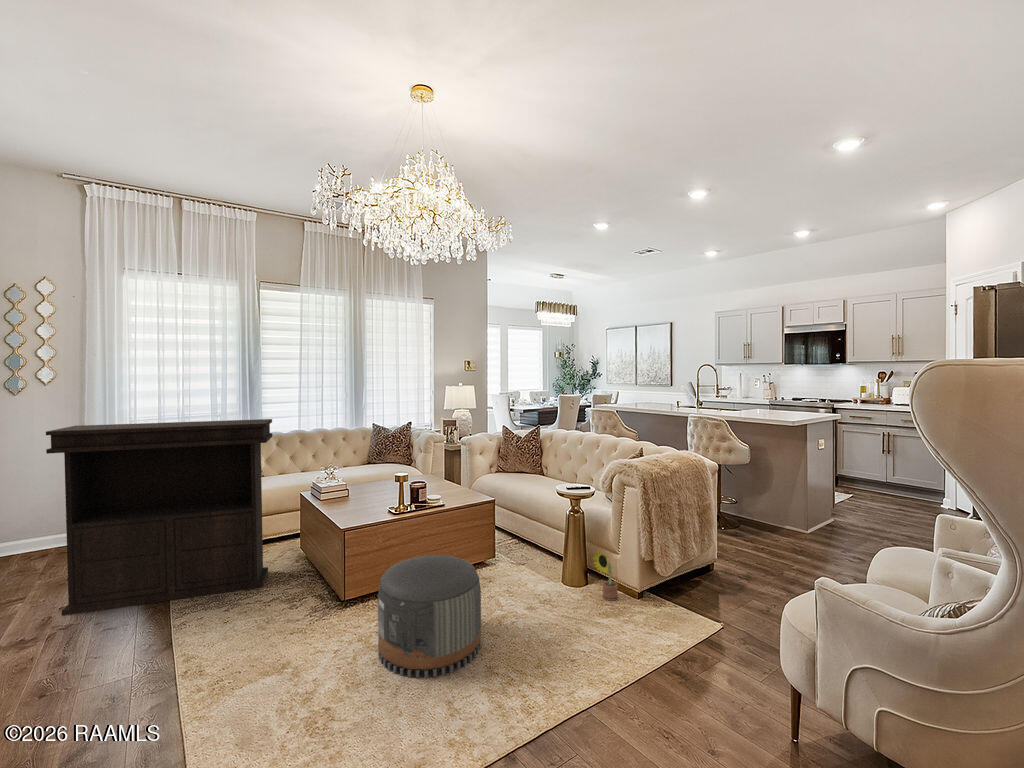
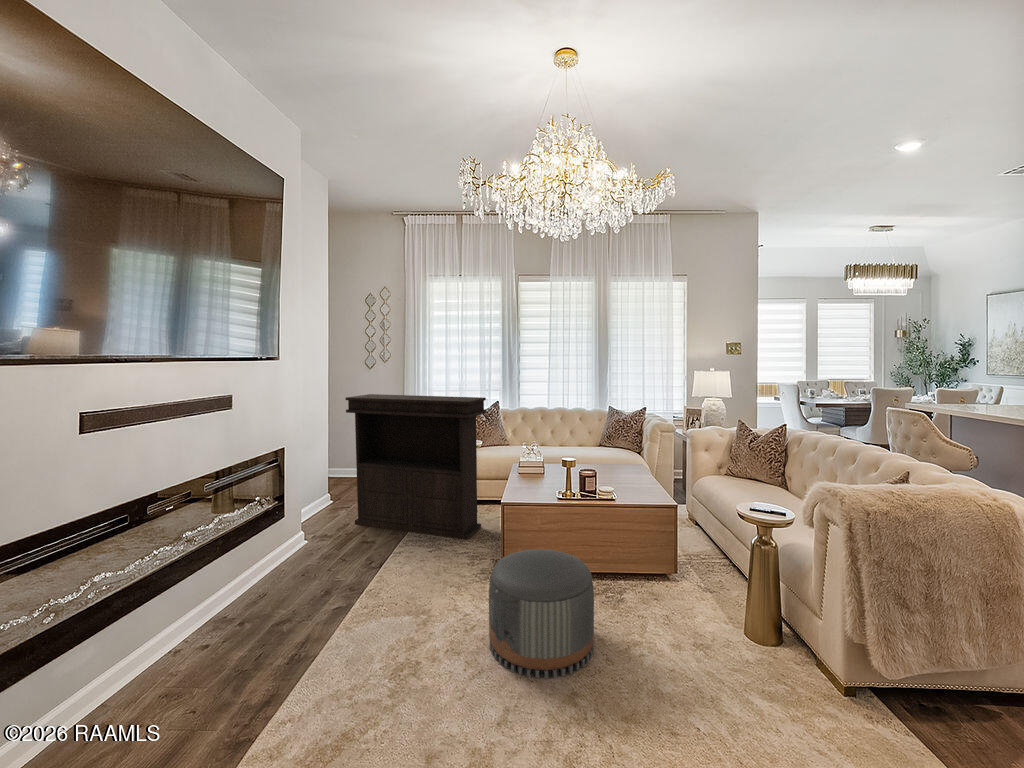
decorative plant: present [593,552,618,601] -> none [773,606,811,683]

